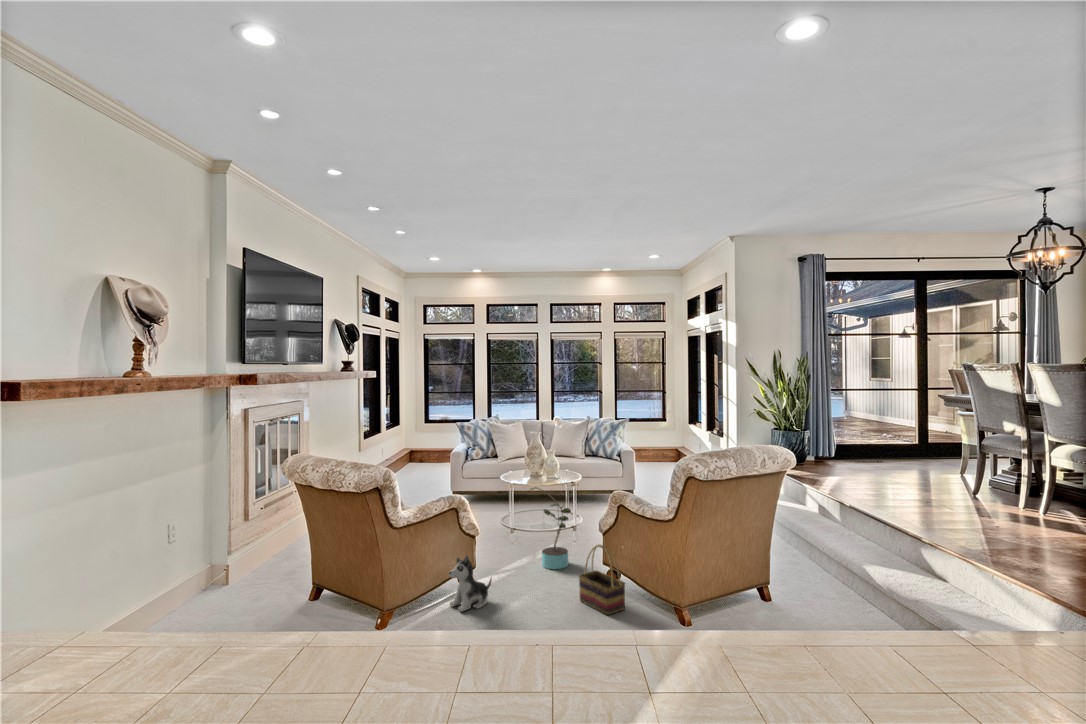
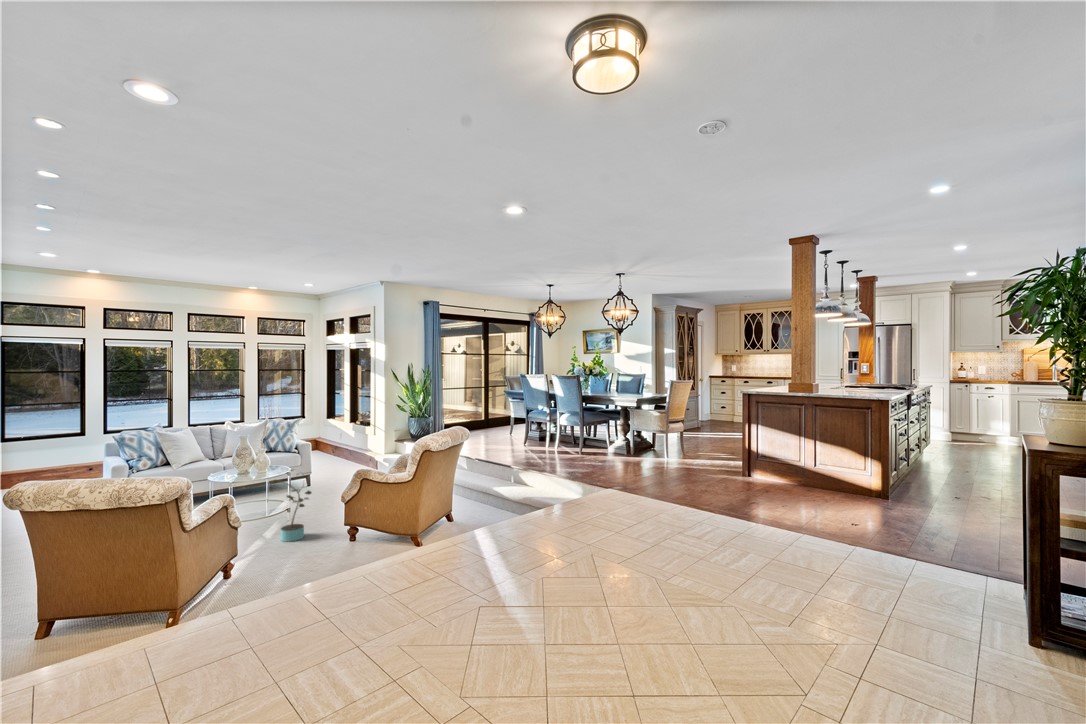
basket: present [579,545,625,615] -> none [337,508,374,554]
plush toy: present [449,555,492,612] -> none [233,538,266,584]

